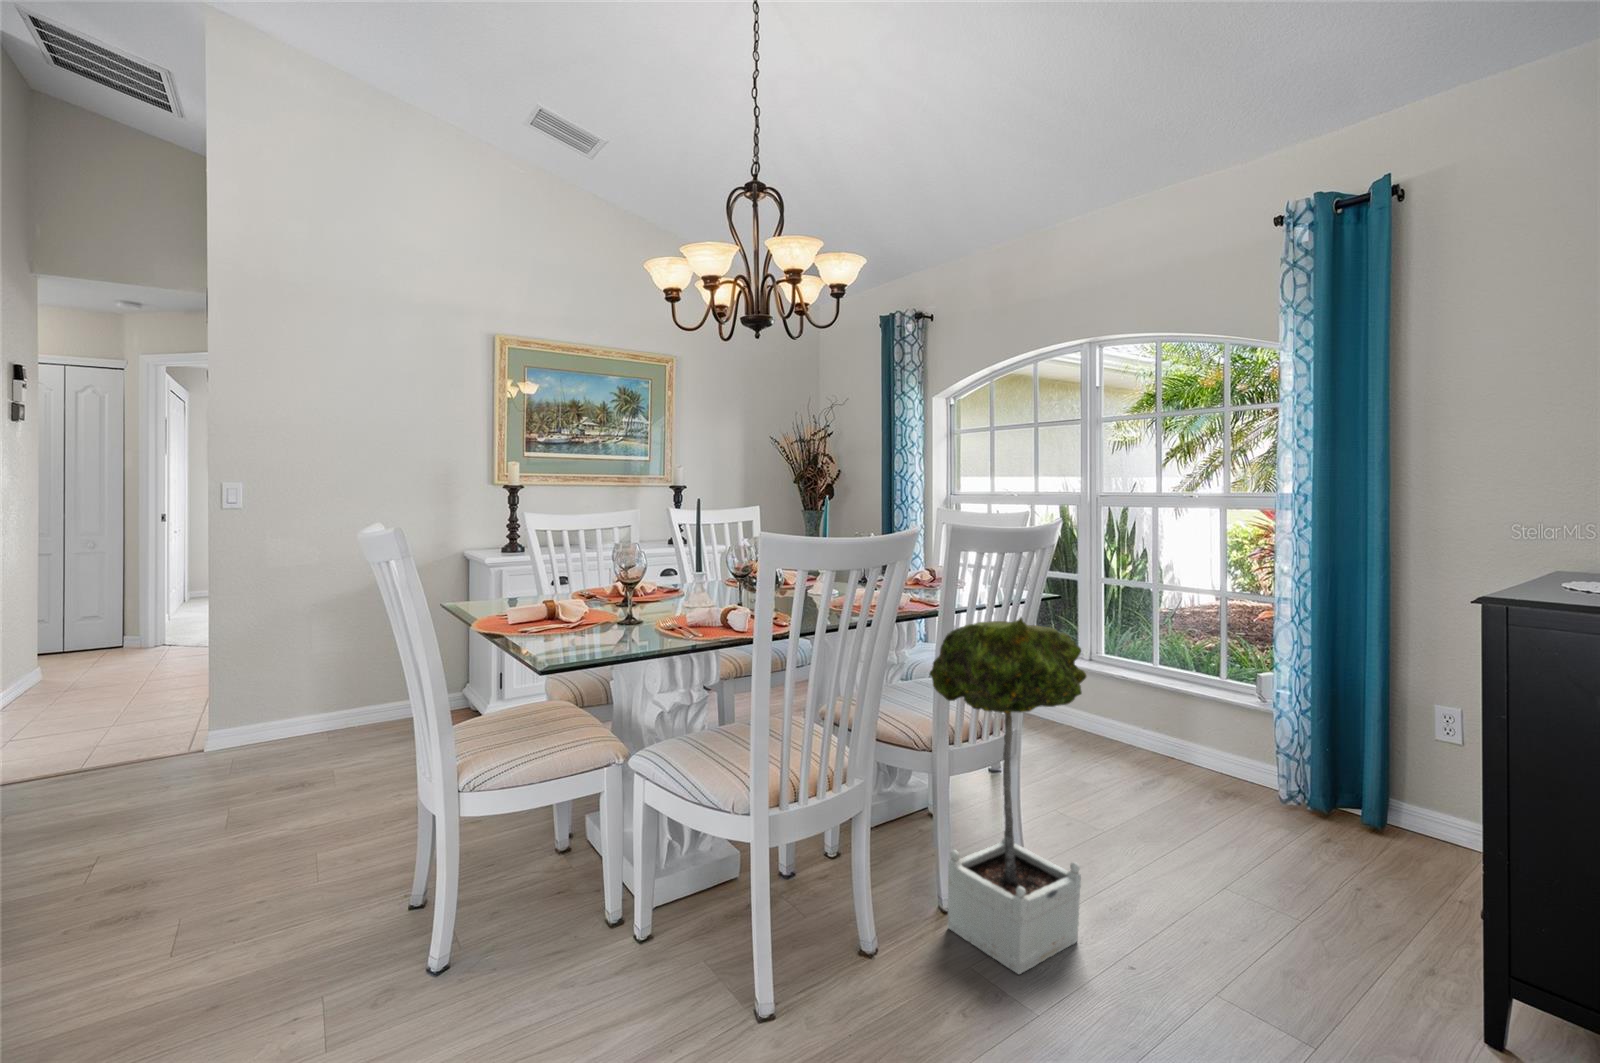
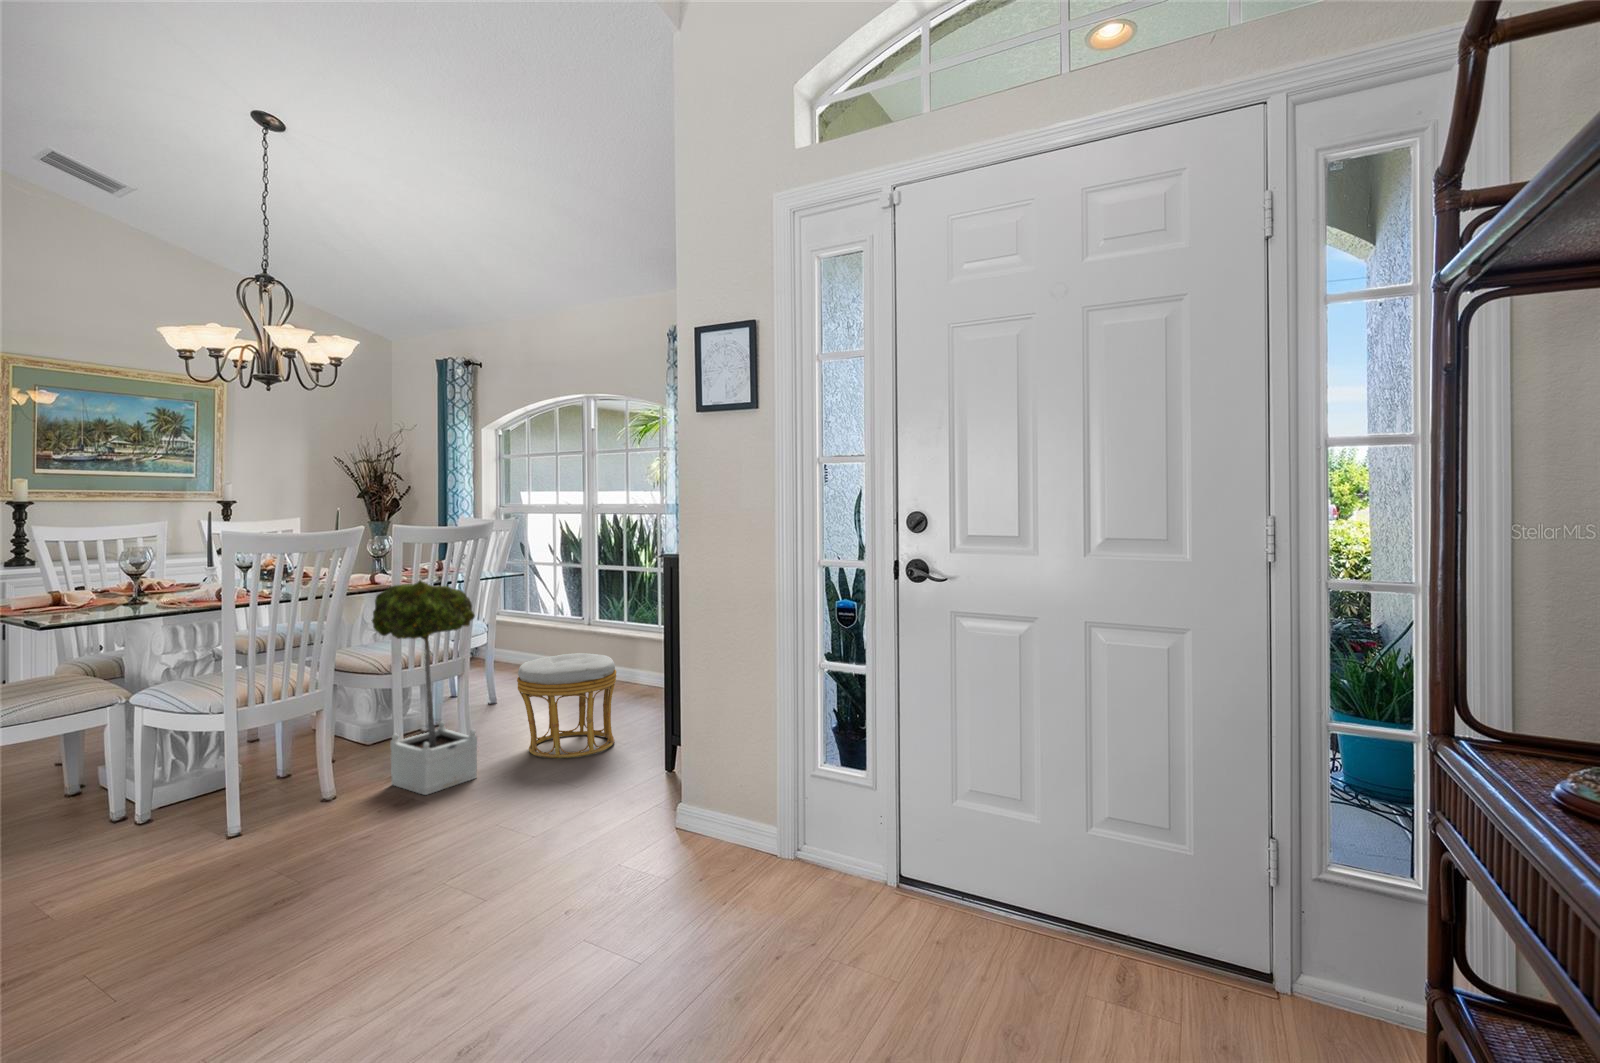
ottoman: none [1099,726,1275,920] -> present [517,653,616,758]

